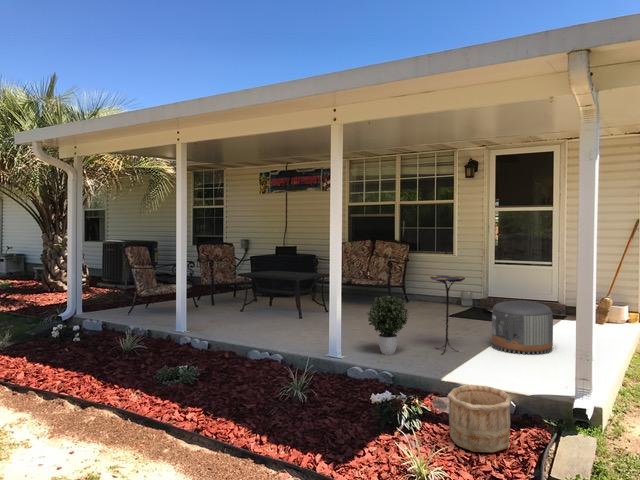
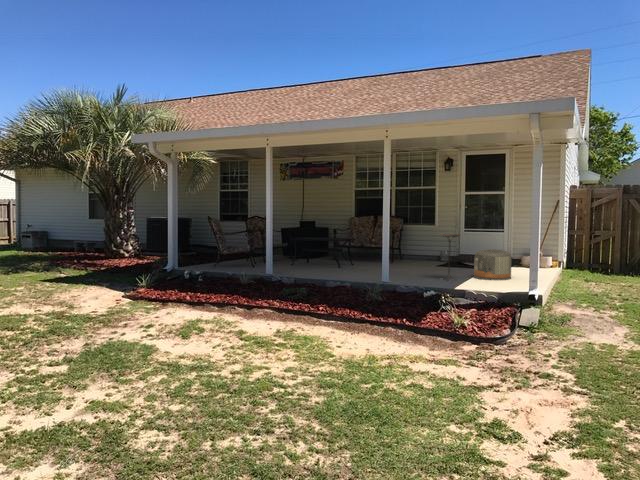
potted plant: present [367,295,409,355] -> none [402,245,428,282]
wooden bucket: present [447,385,512,453] -> none [467,285,500,315]

